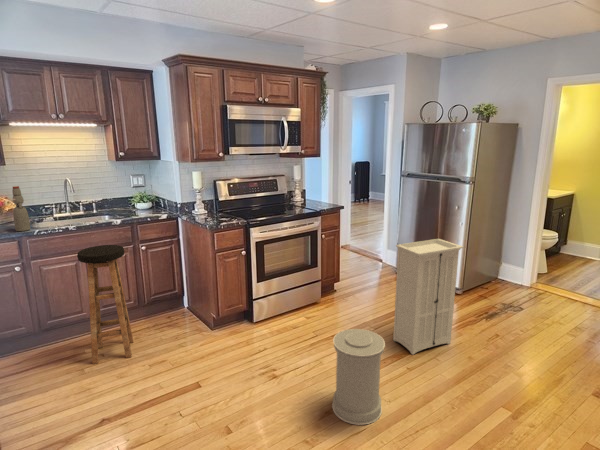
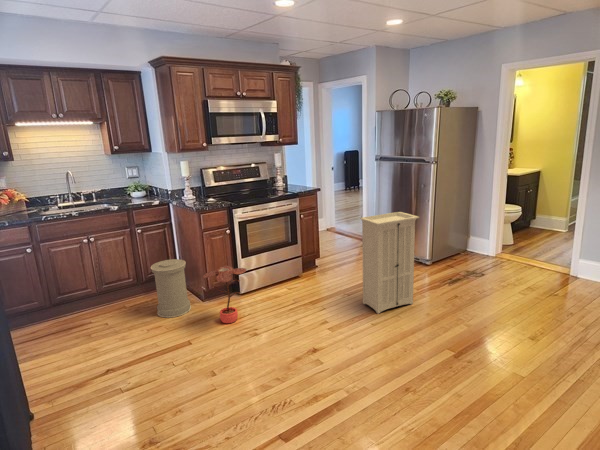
bottle: present [12,186,30,231] -> none [21,178,38,218]
bar stool: present [77,245,133,364] -> none [80,227,133,331]
potted plant: none [216,293,265,360] -> present [203,266,246,323]
trash can: present [332,329,385,425] -> present [151,259,191,317]

